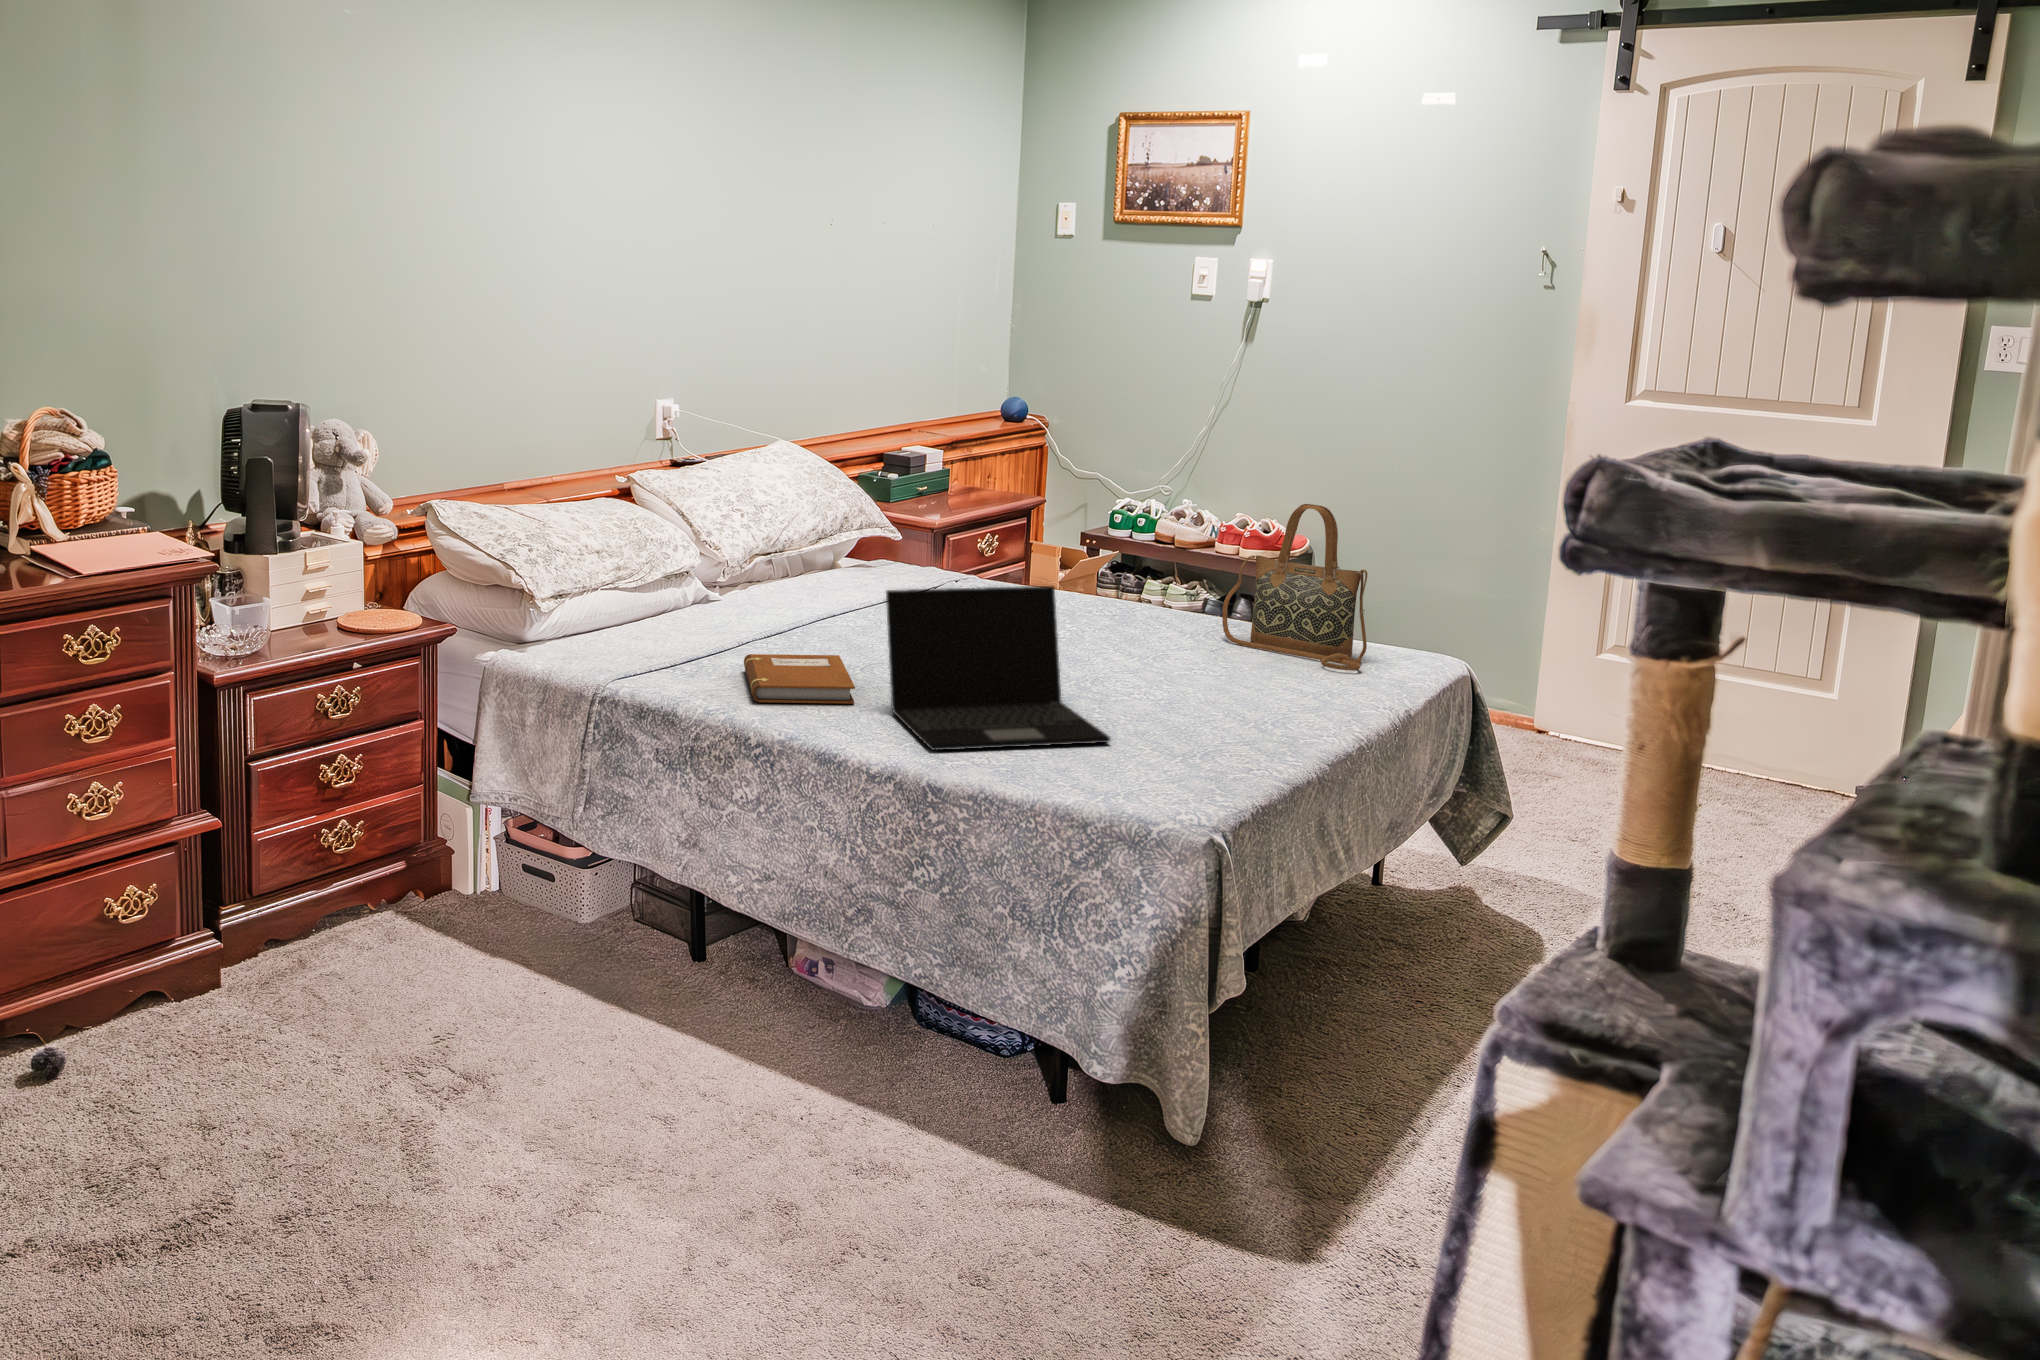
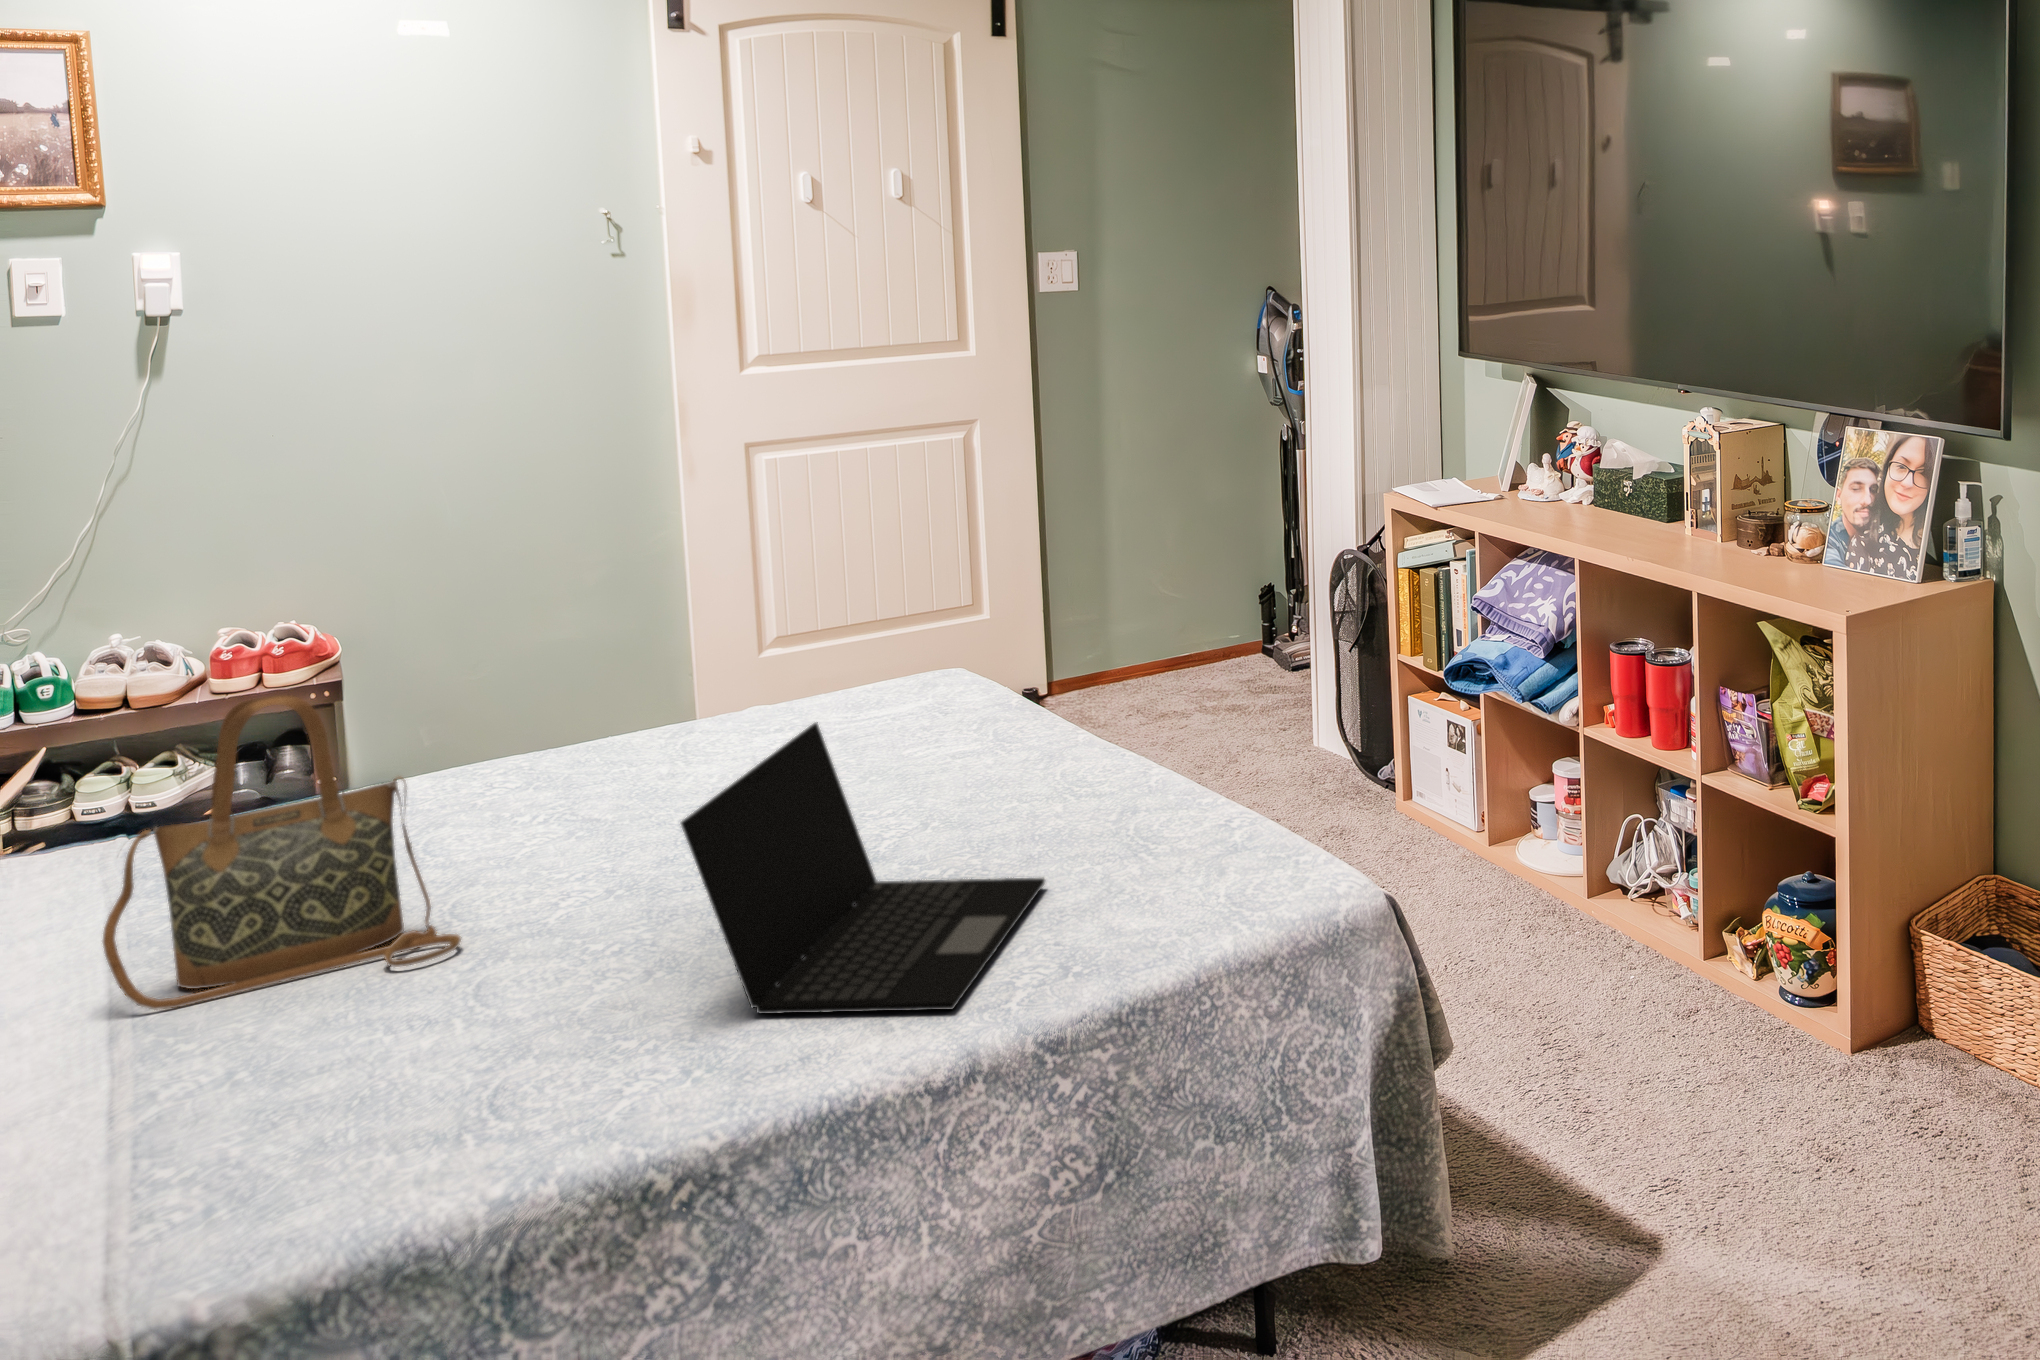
handbag: present [1222,504,1367,671] -> present [103,695,461,1009]
notebook: present [744,654,855,704] -> none [327,1001,666,1135]

